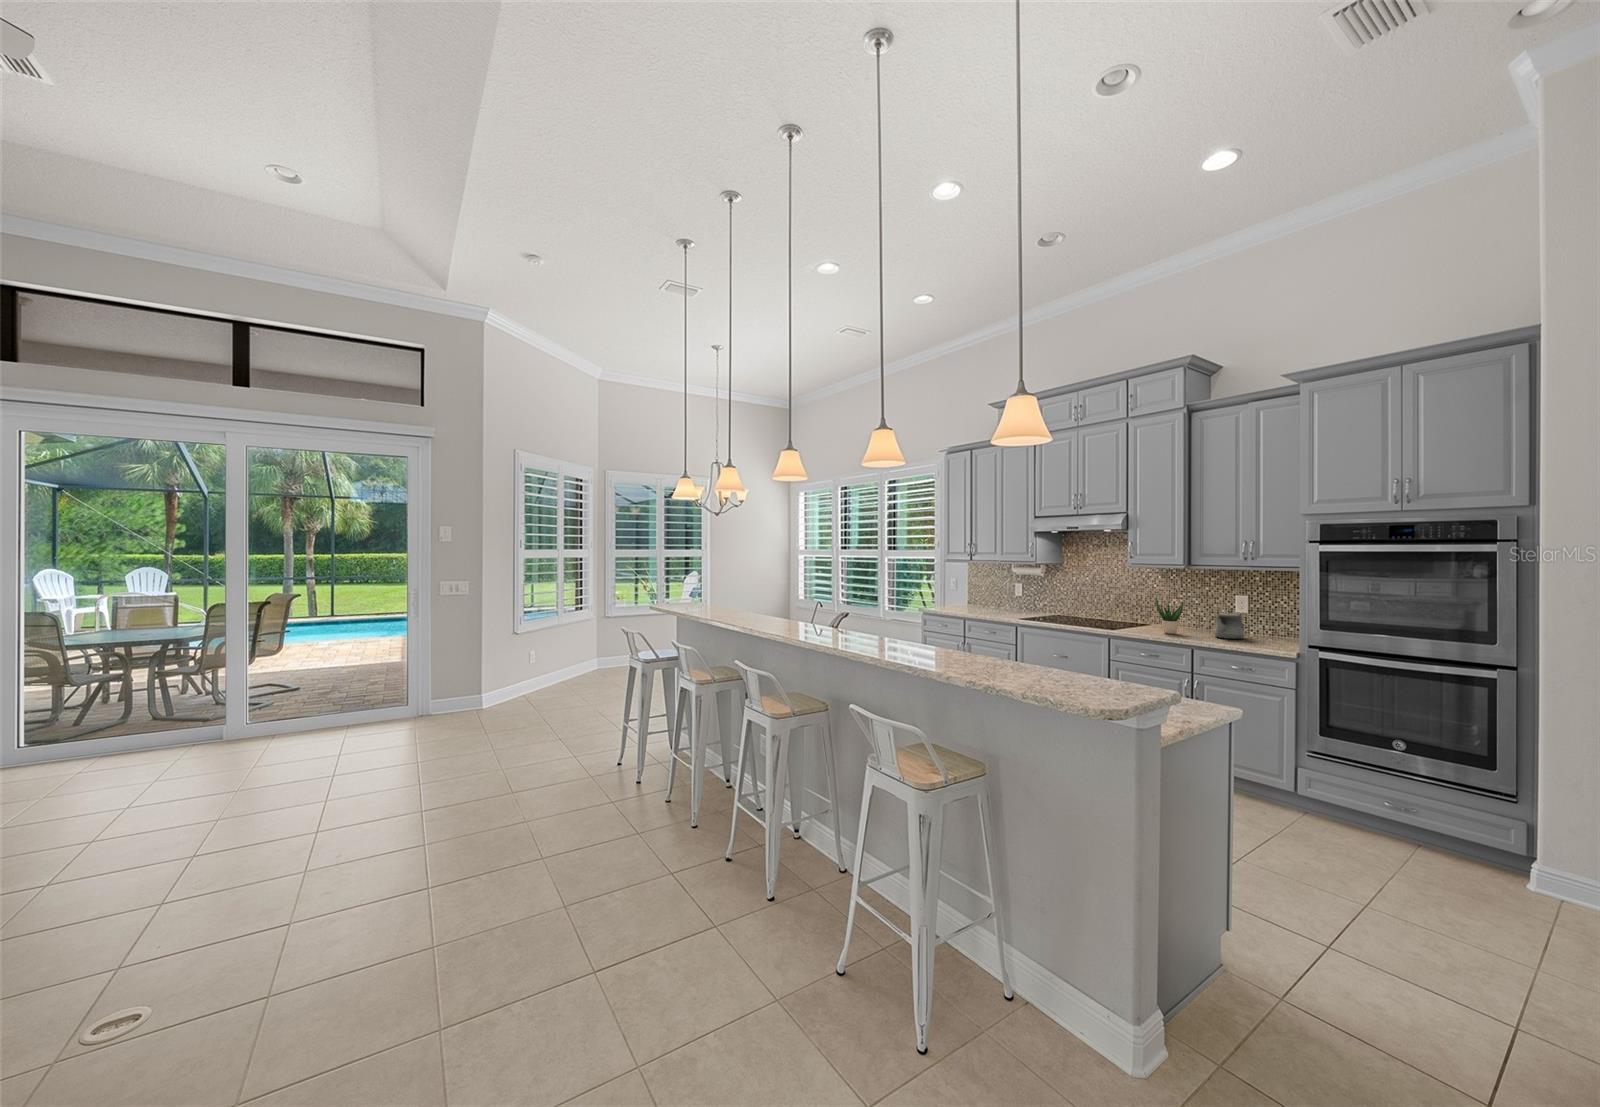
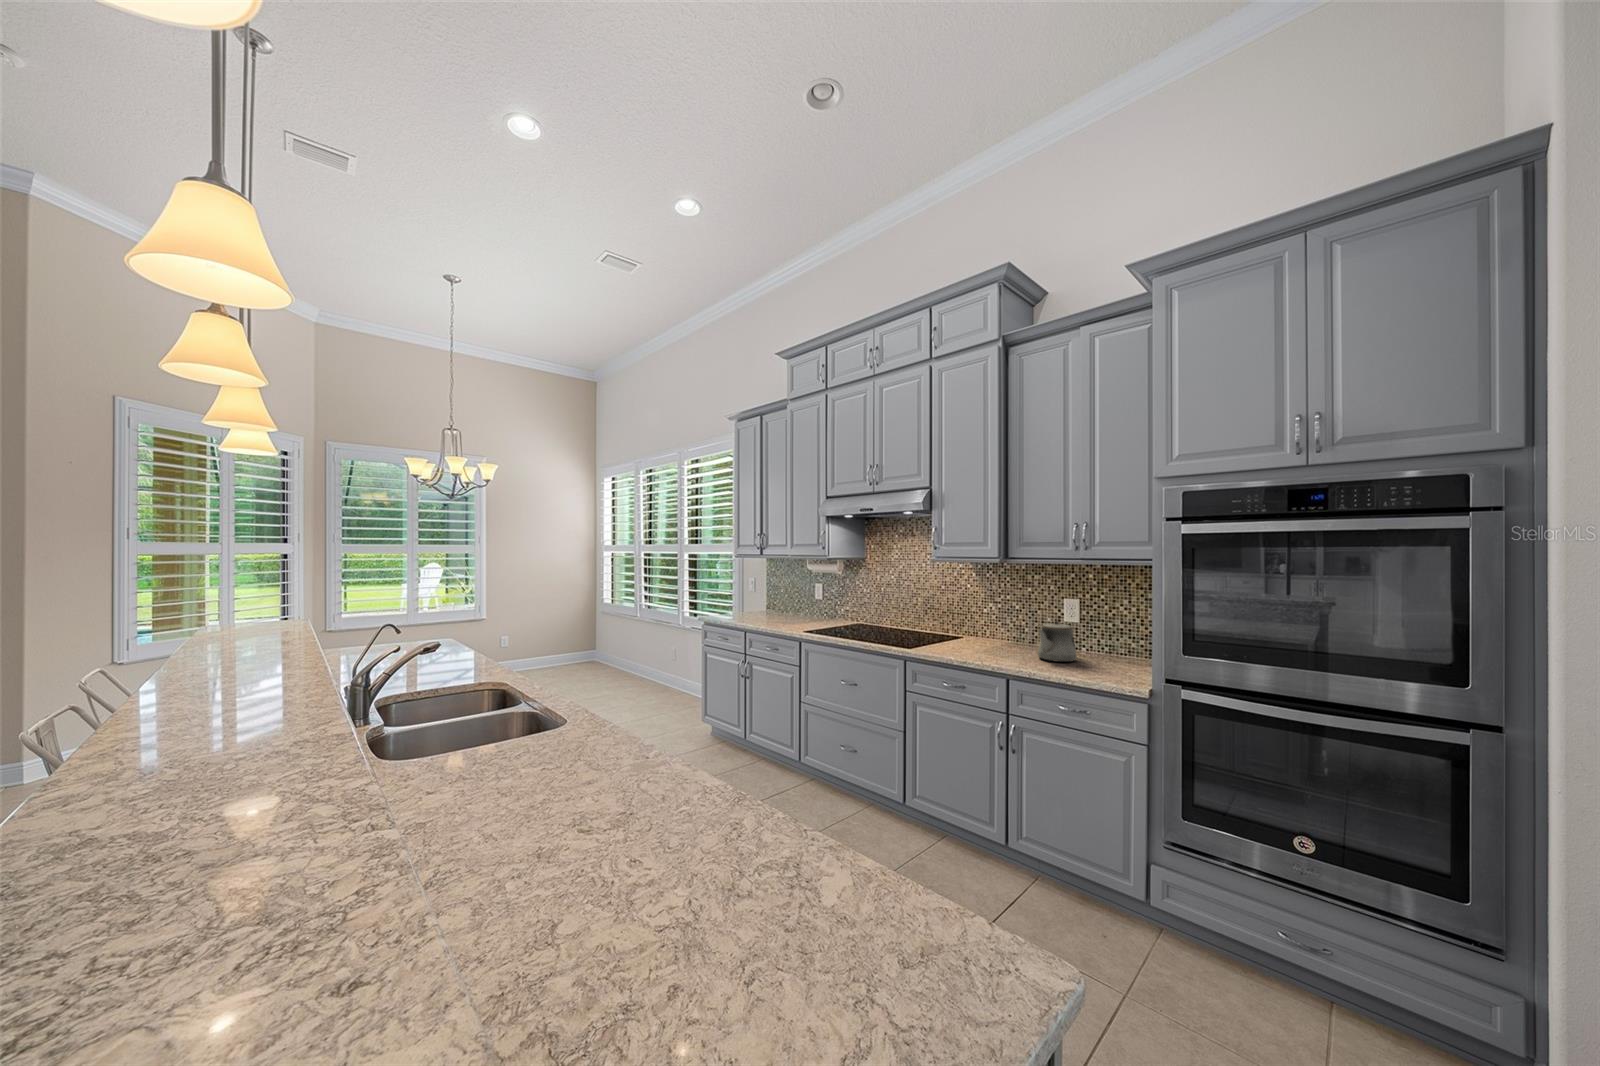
potted plant: present [1156,595,1185,634] -> none [964,596,1002,653]

